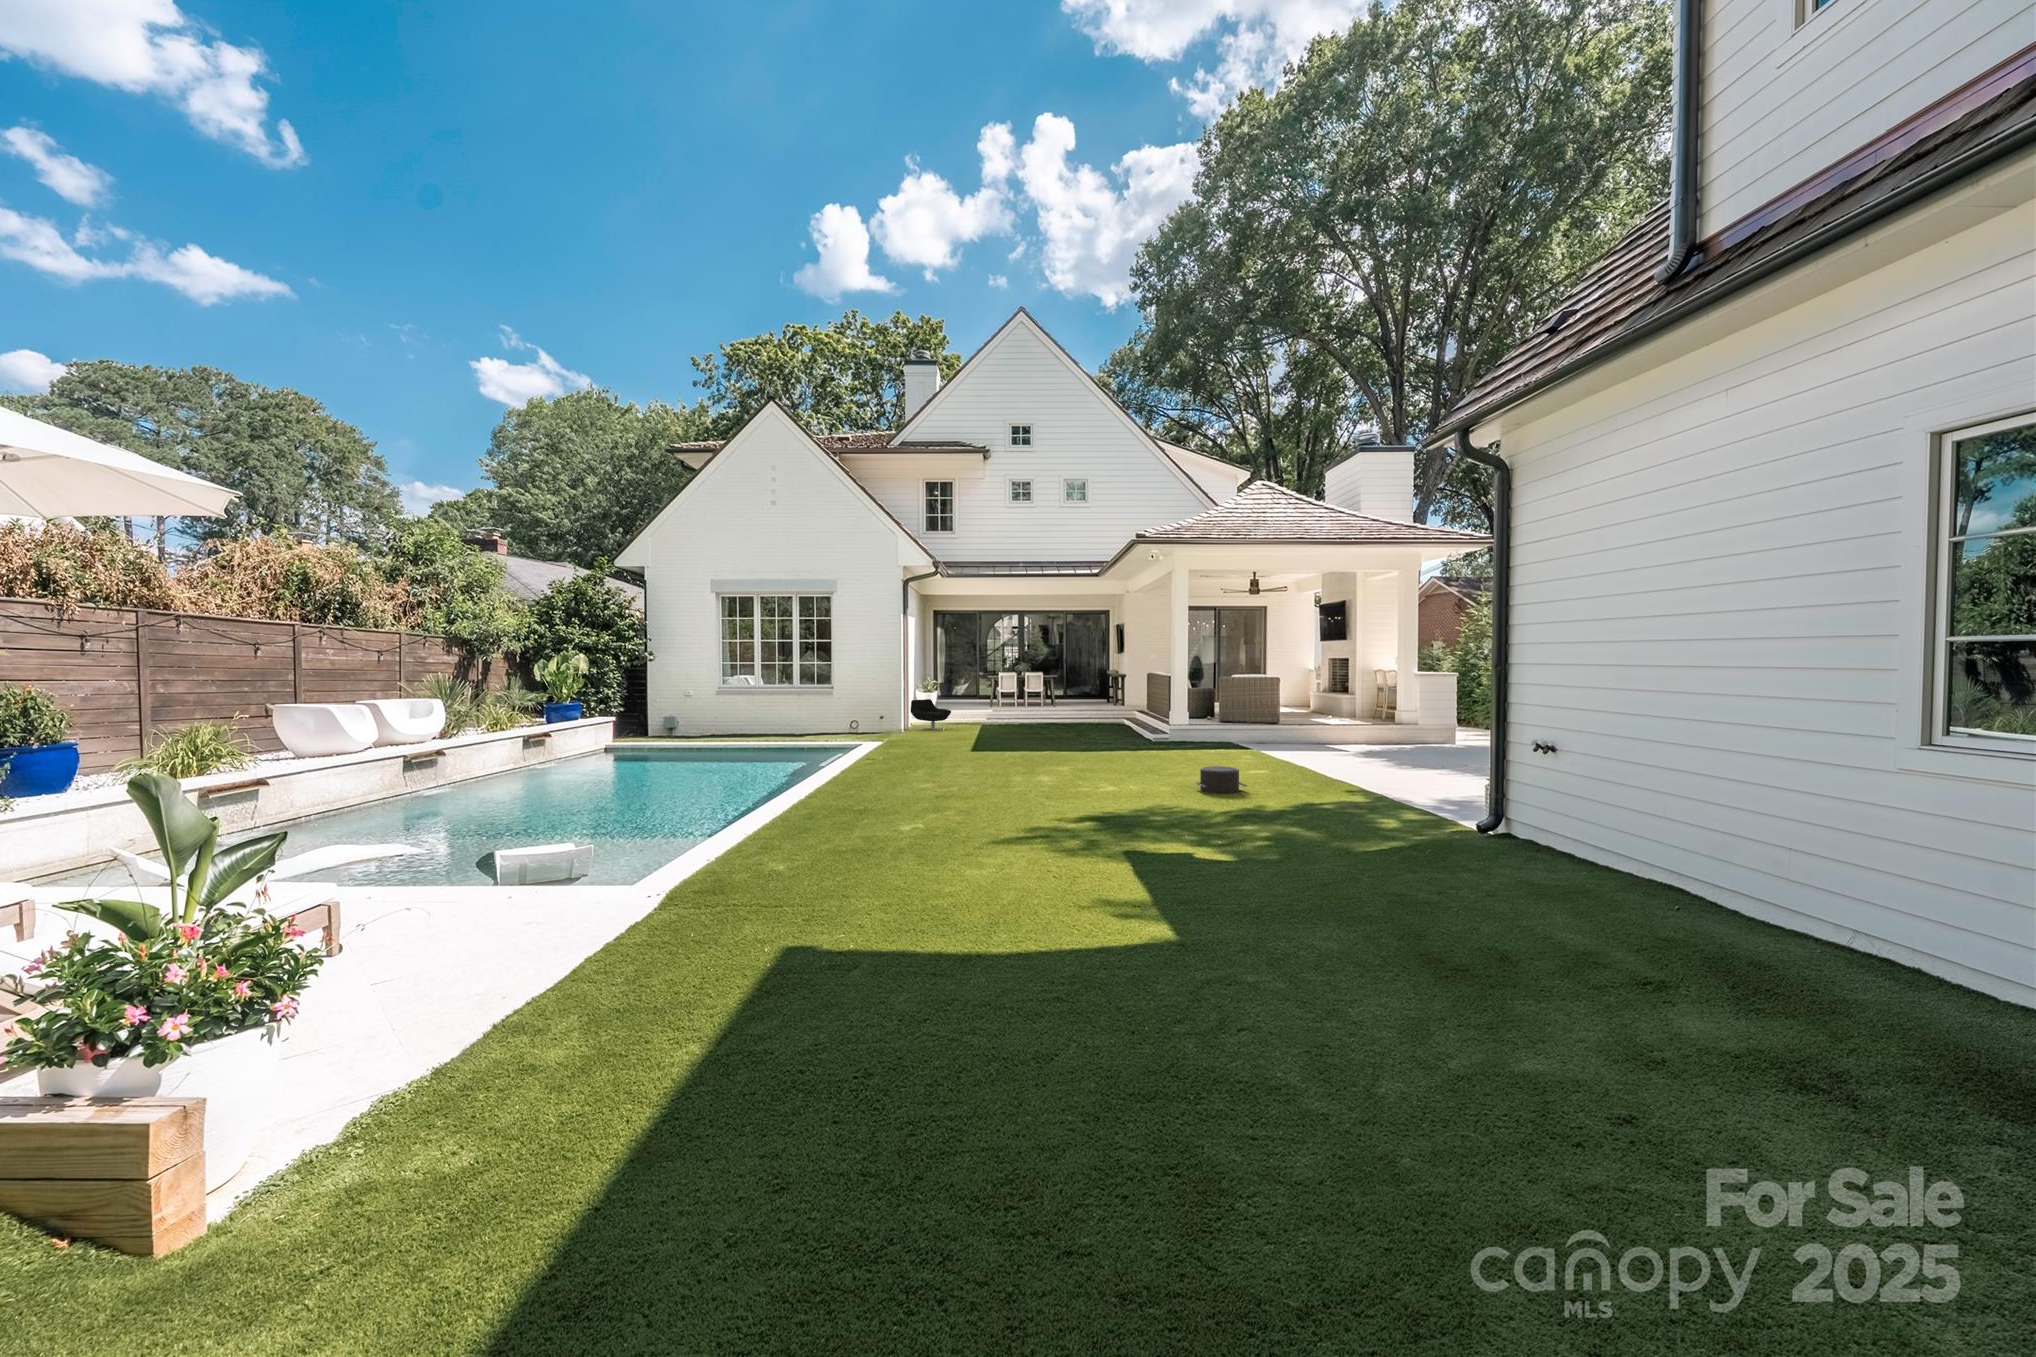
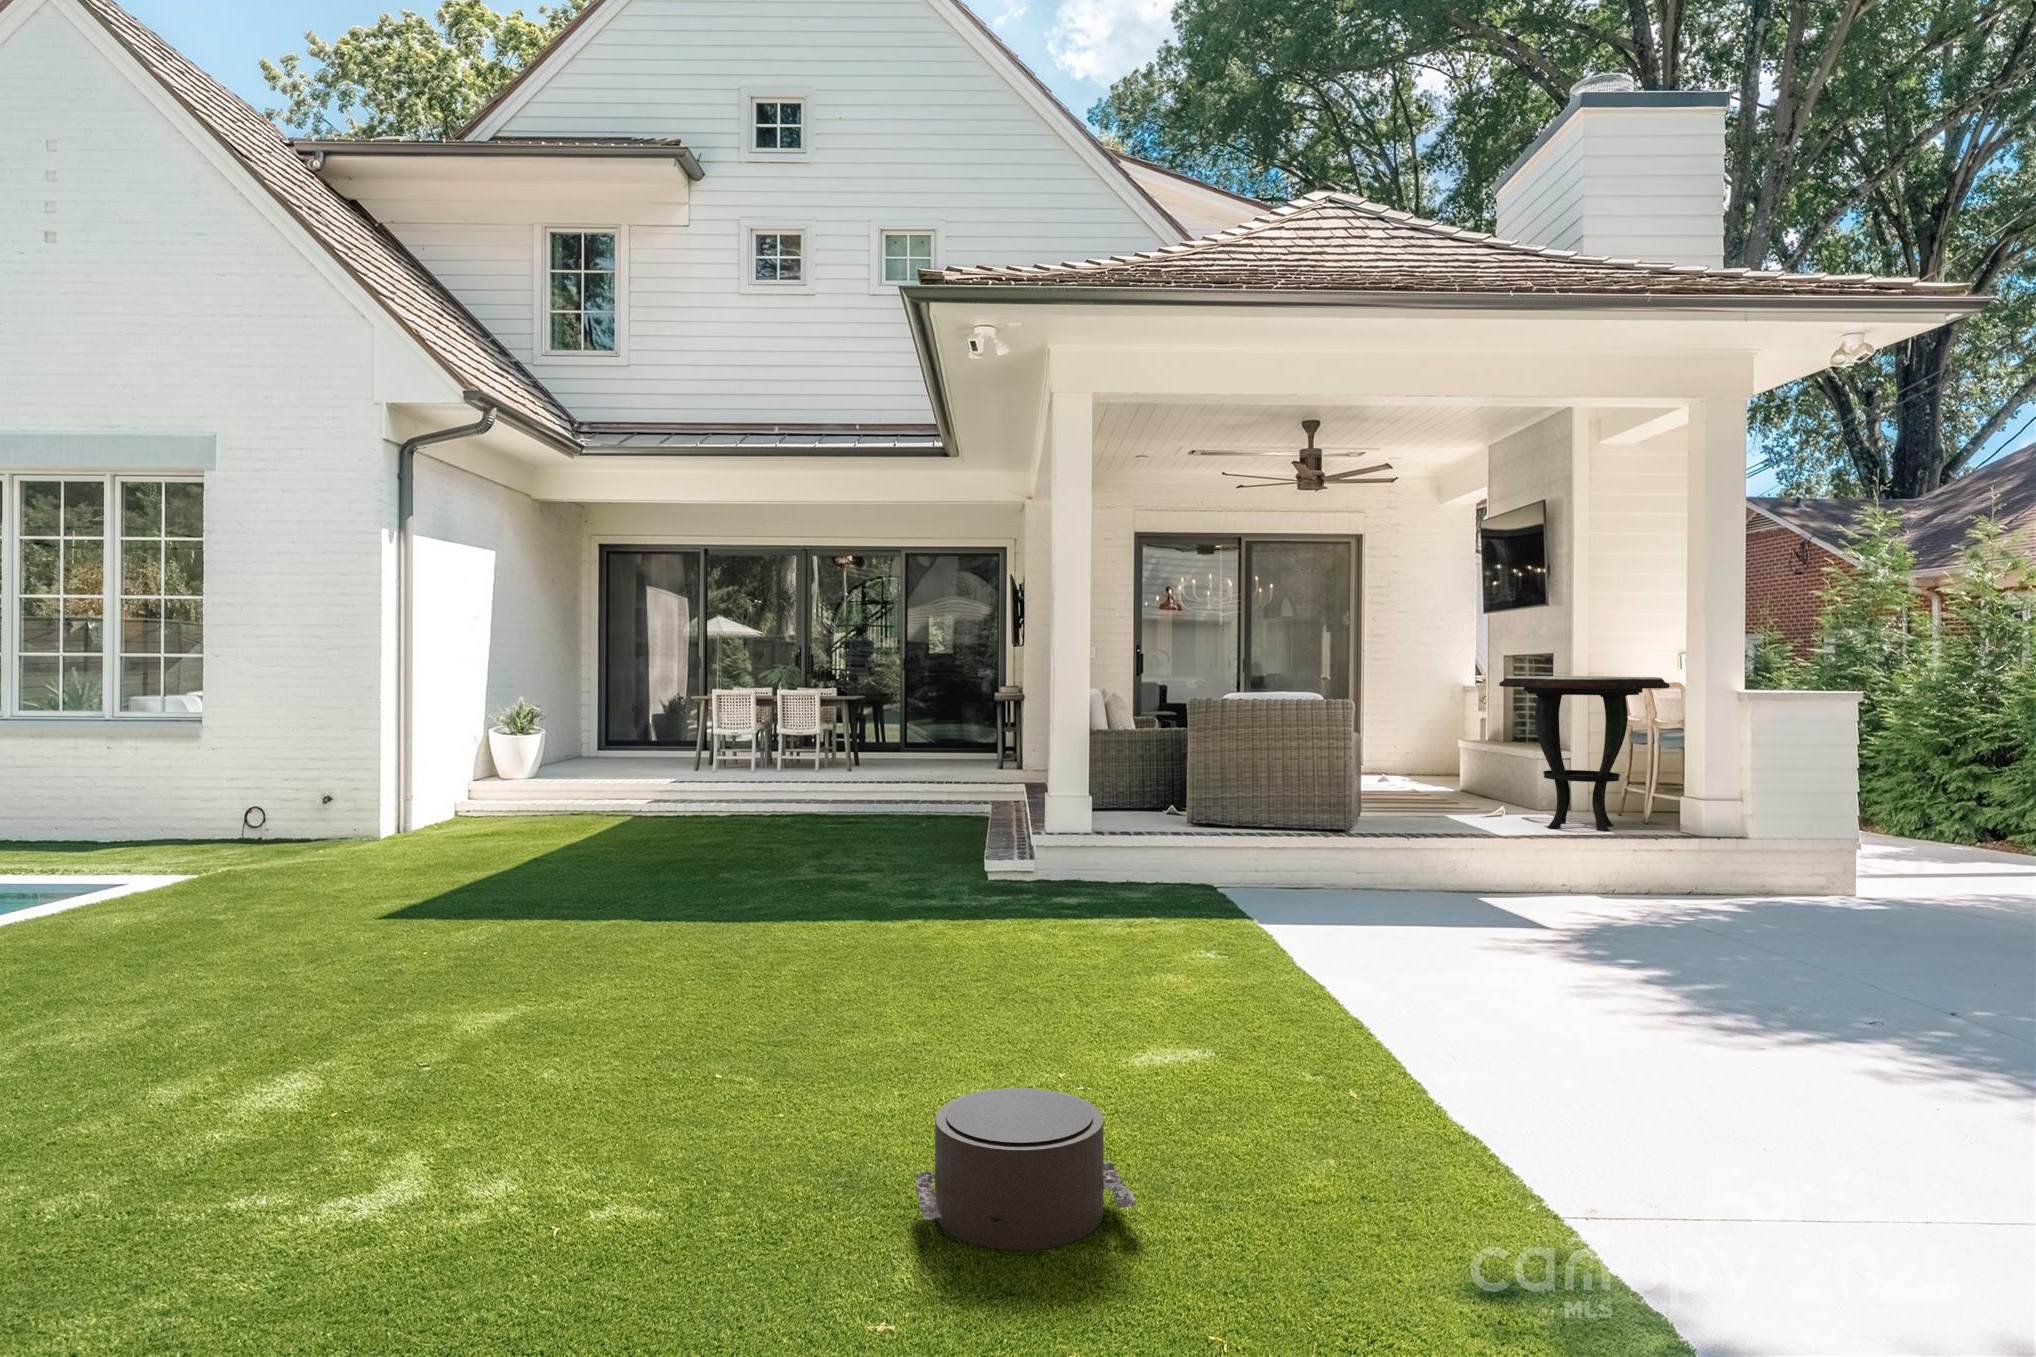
side table: none [1327,667,1390,724] -> present [1499,676,1670,832]
lounge chair: present [910,699,951,731] -> none [424,752,535,838]

